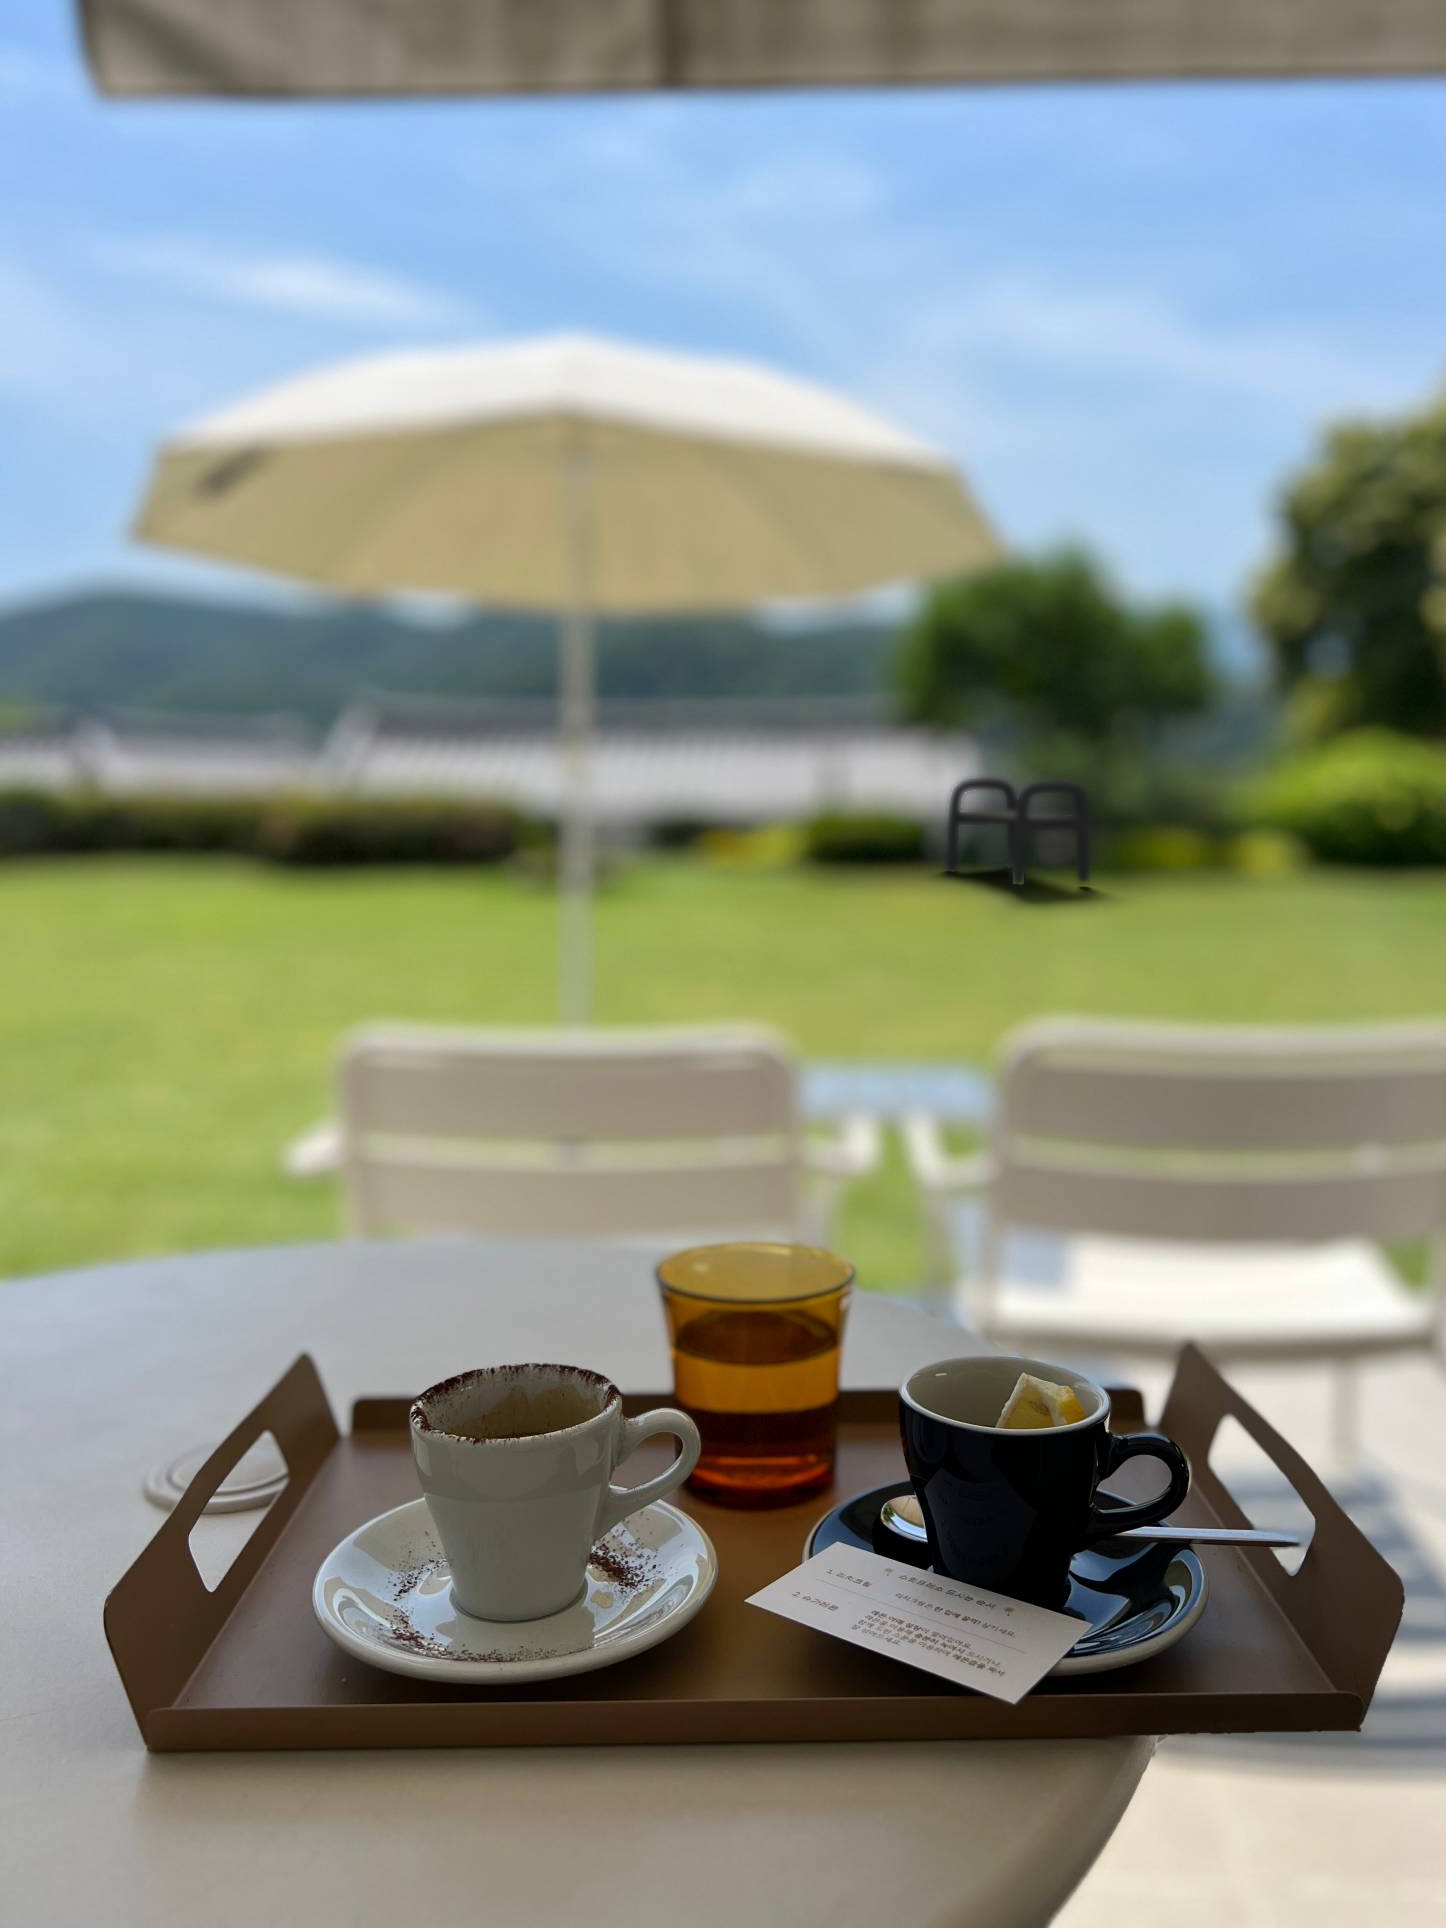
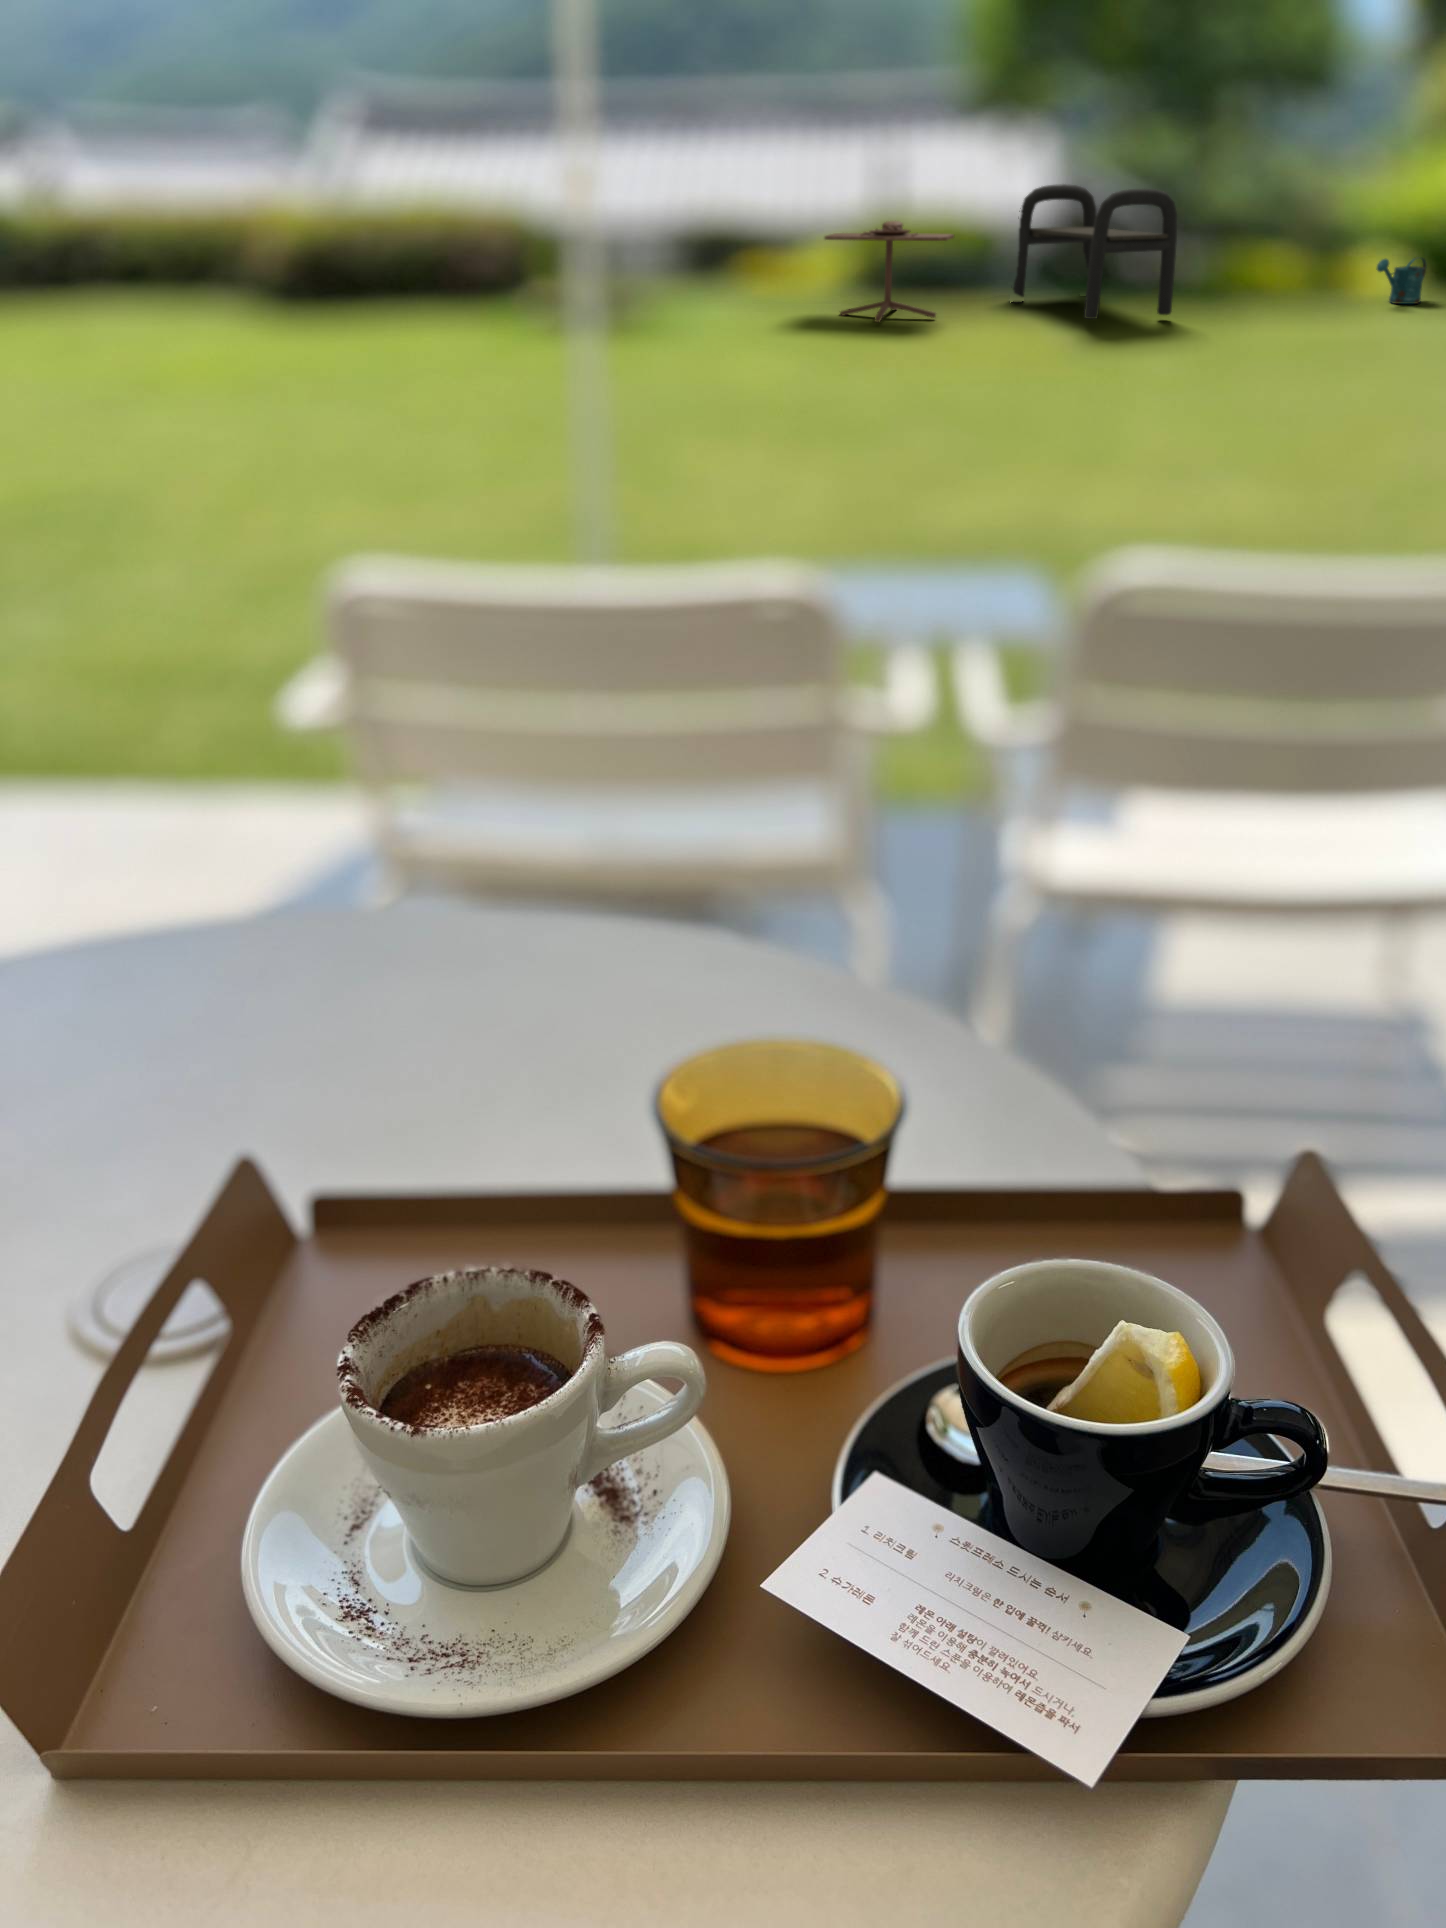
side table: none [779,805,893,887] -> present [825,221,954,322]
watering can: none [1268,837,1312,875] -> present [1377,258,1426,304]

